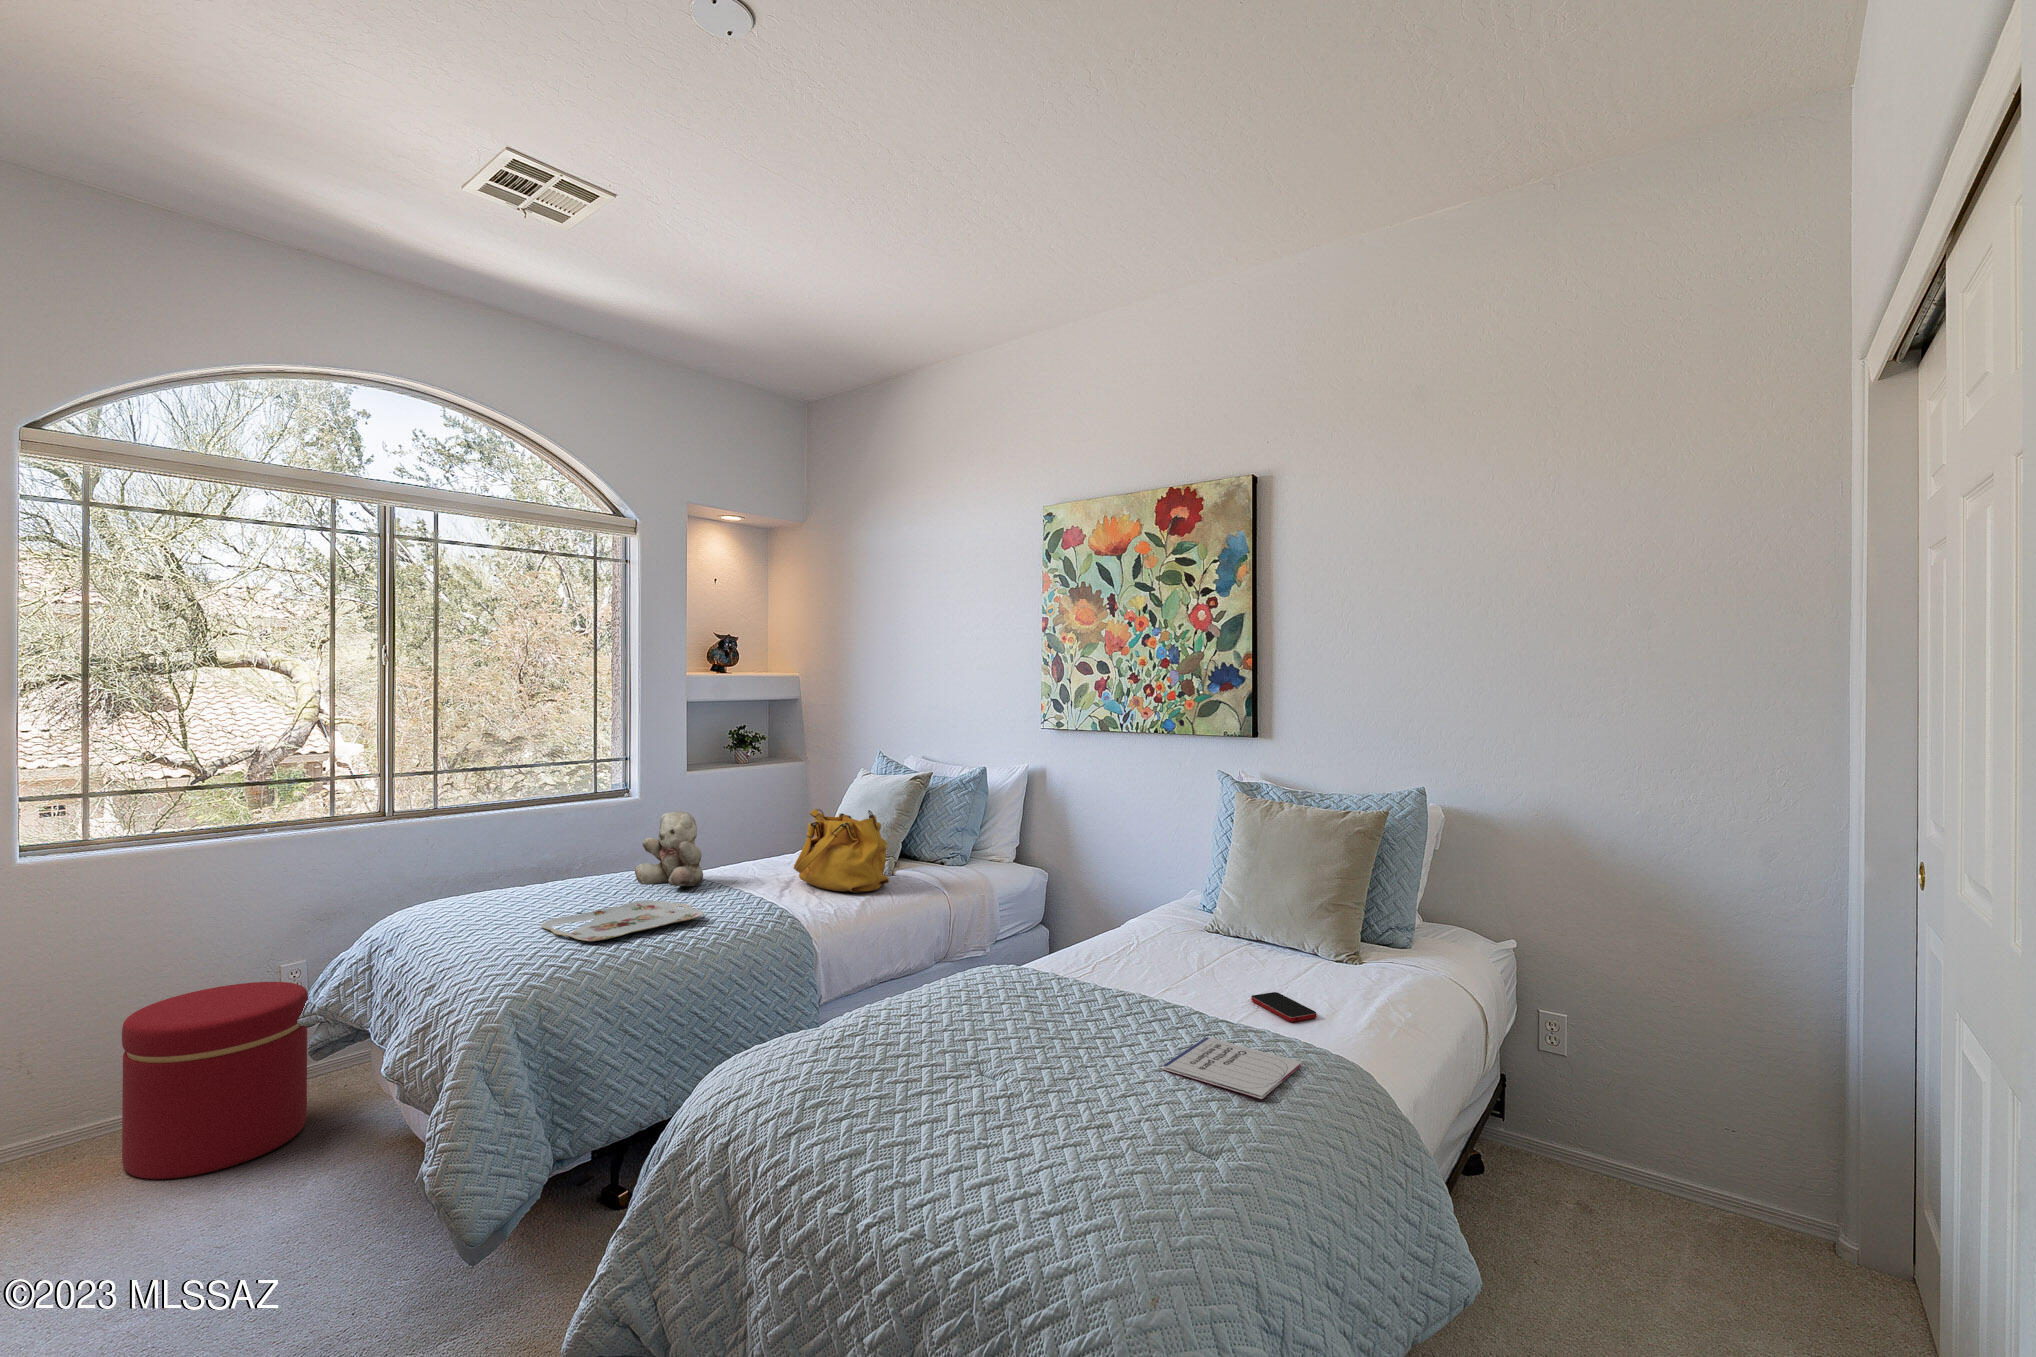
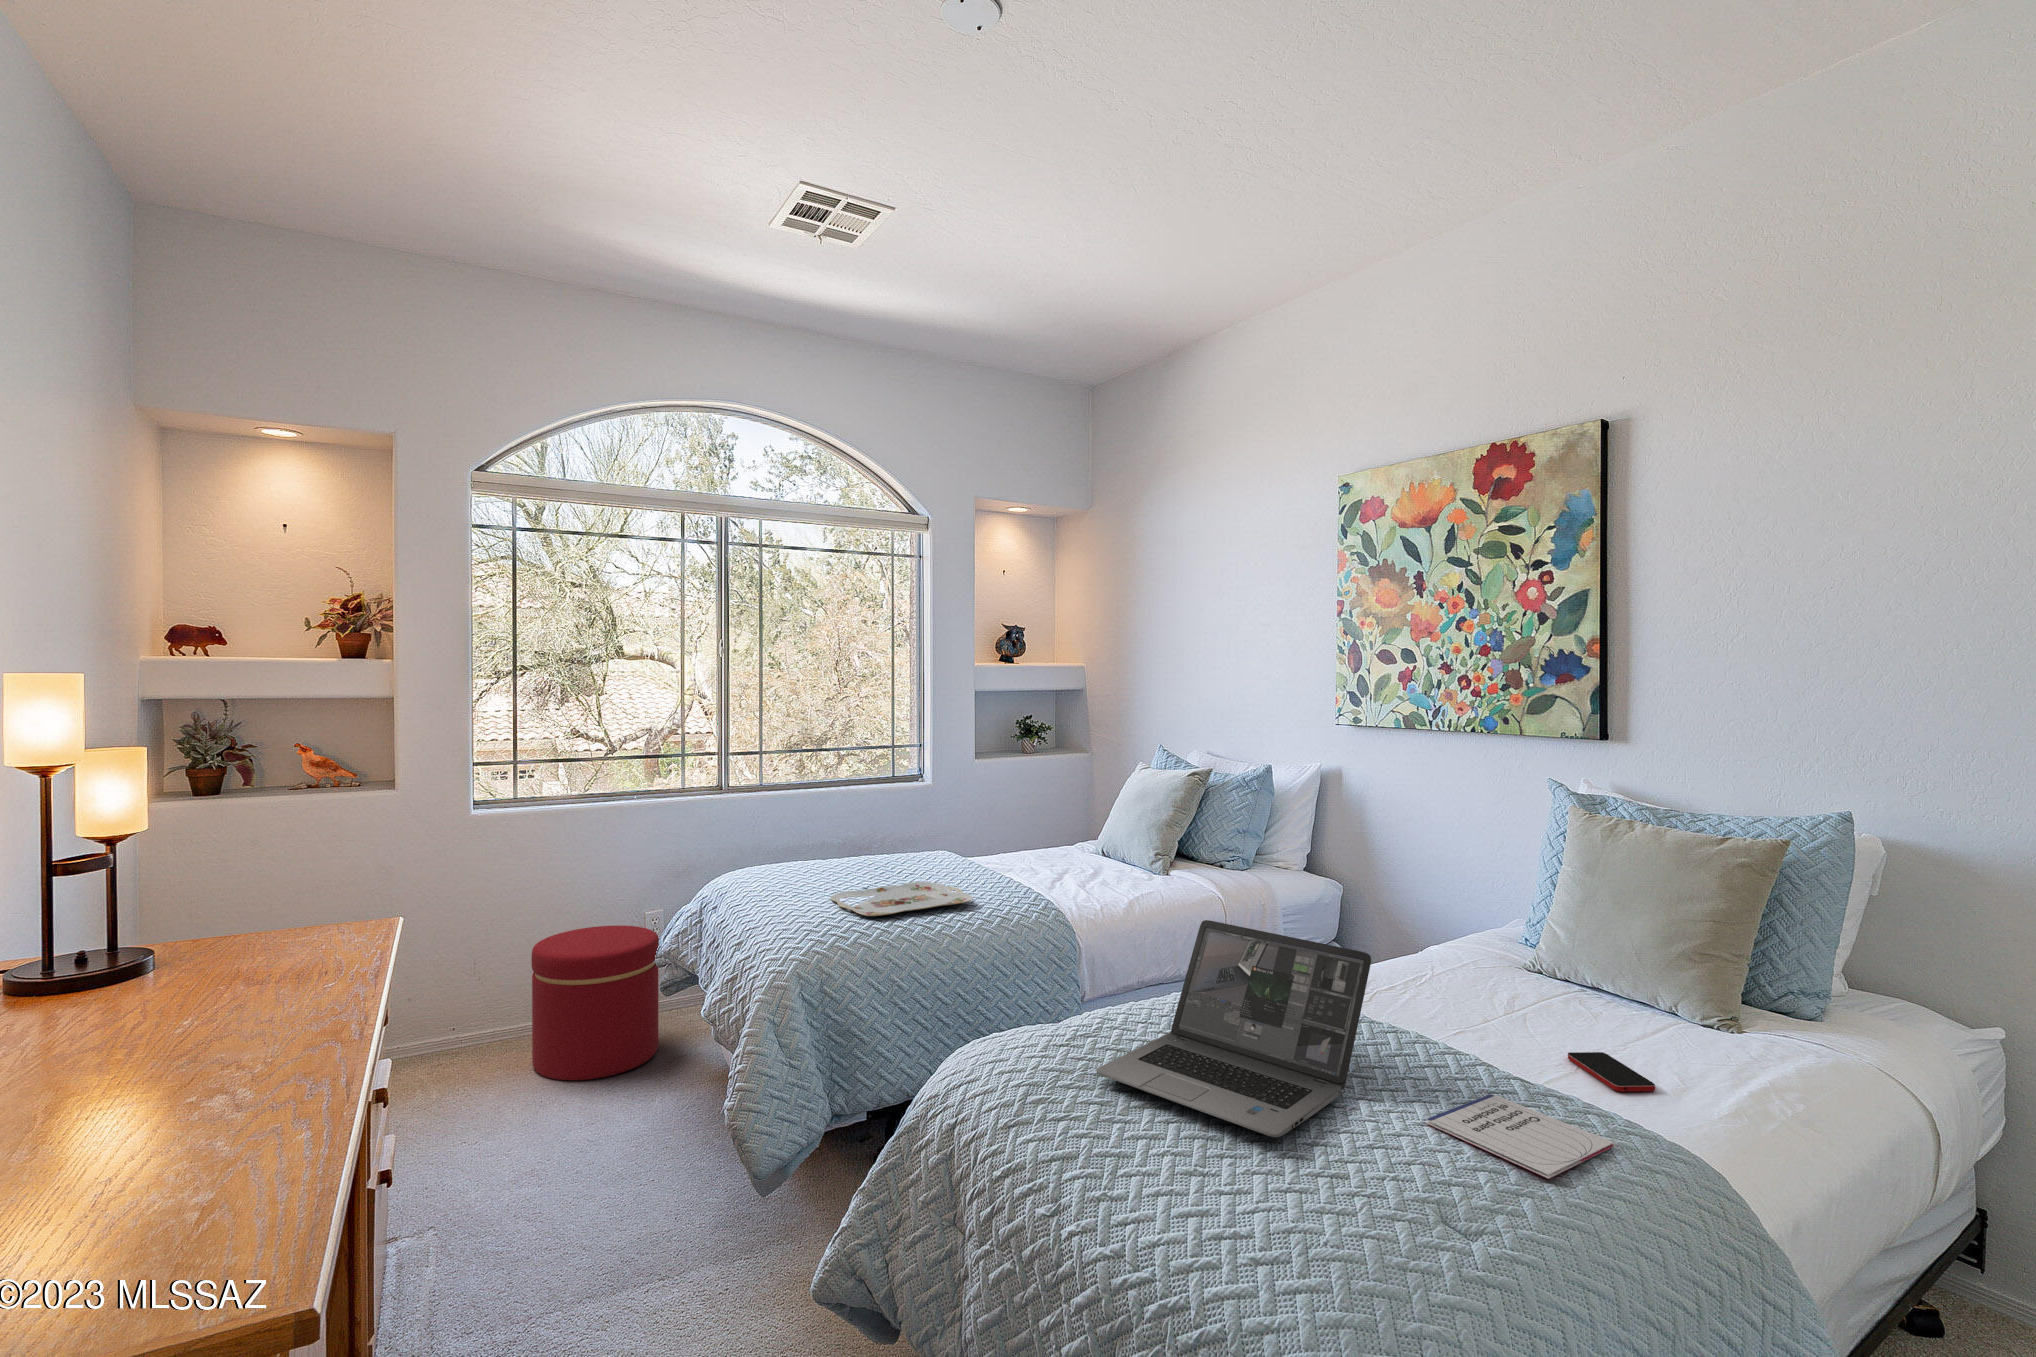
handbag: present [793,809,889,893] -> none [1064,801,1162,891]
teddy bear: present [635,811,703,886] -> none [919,798,980,871]
laptop: none [871,912,1111,1101] -> present [1096,920,1371,1137]

